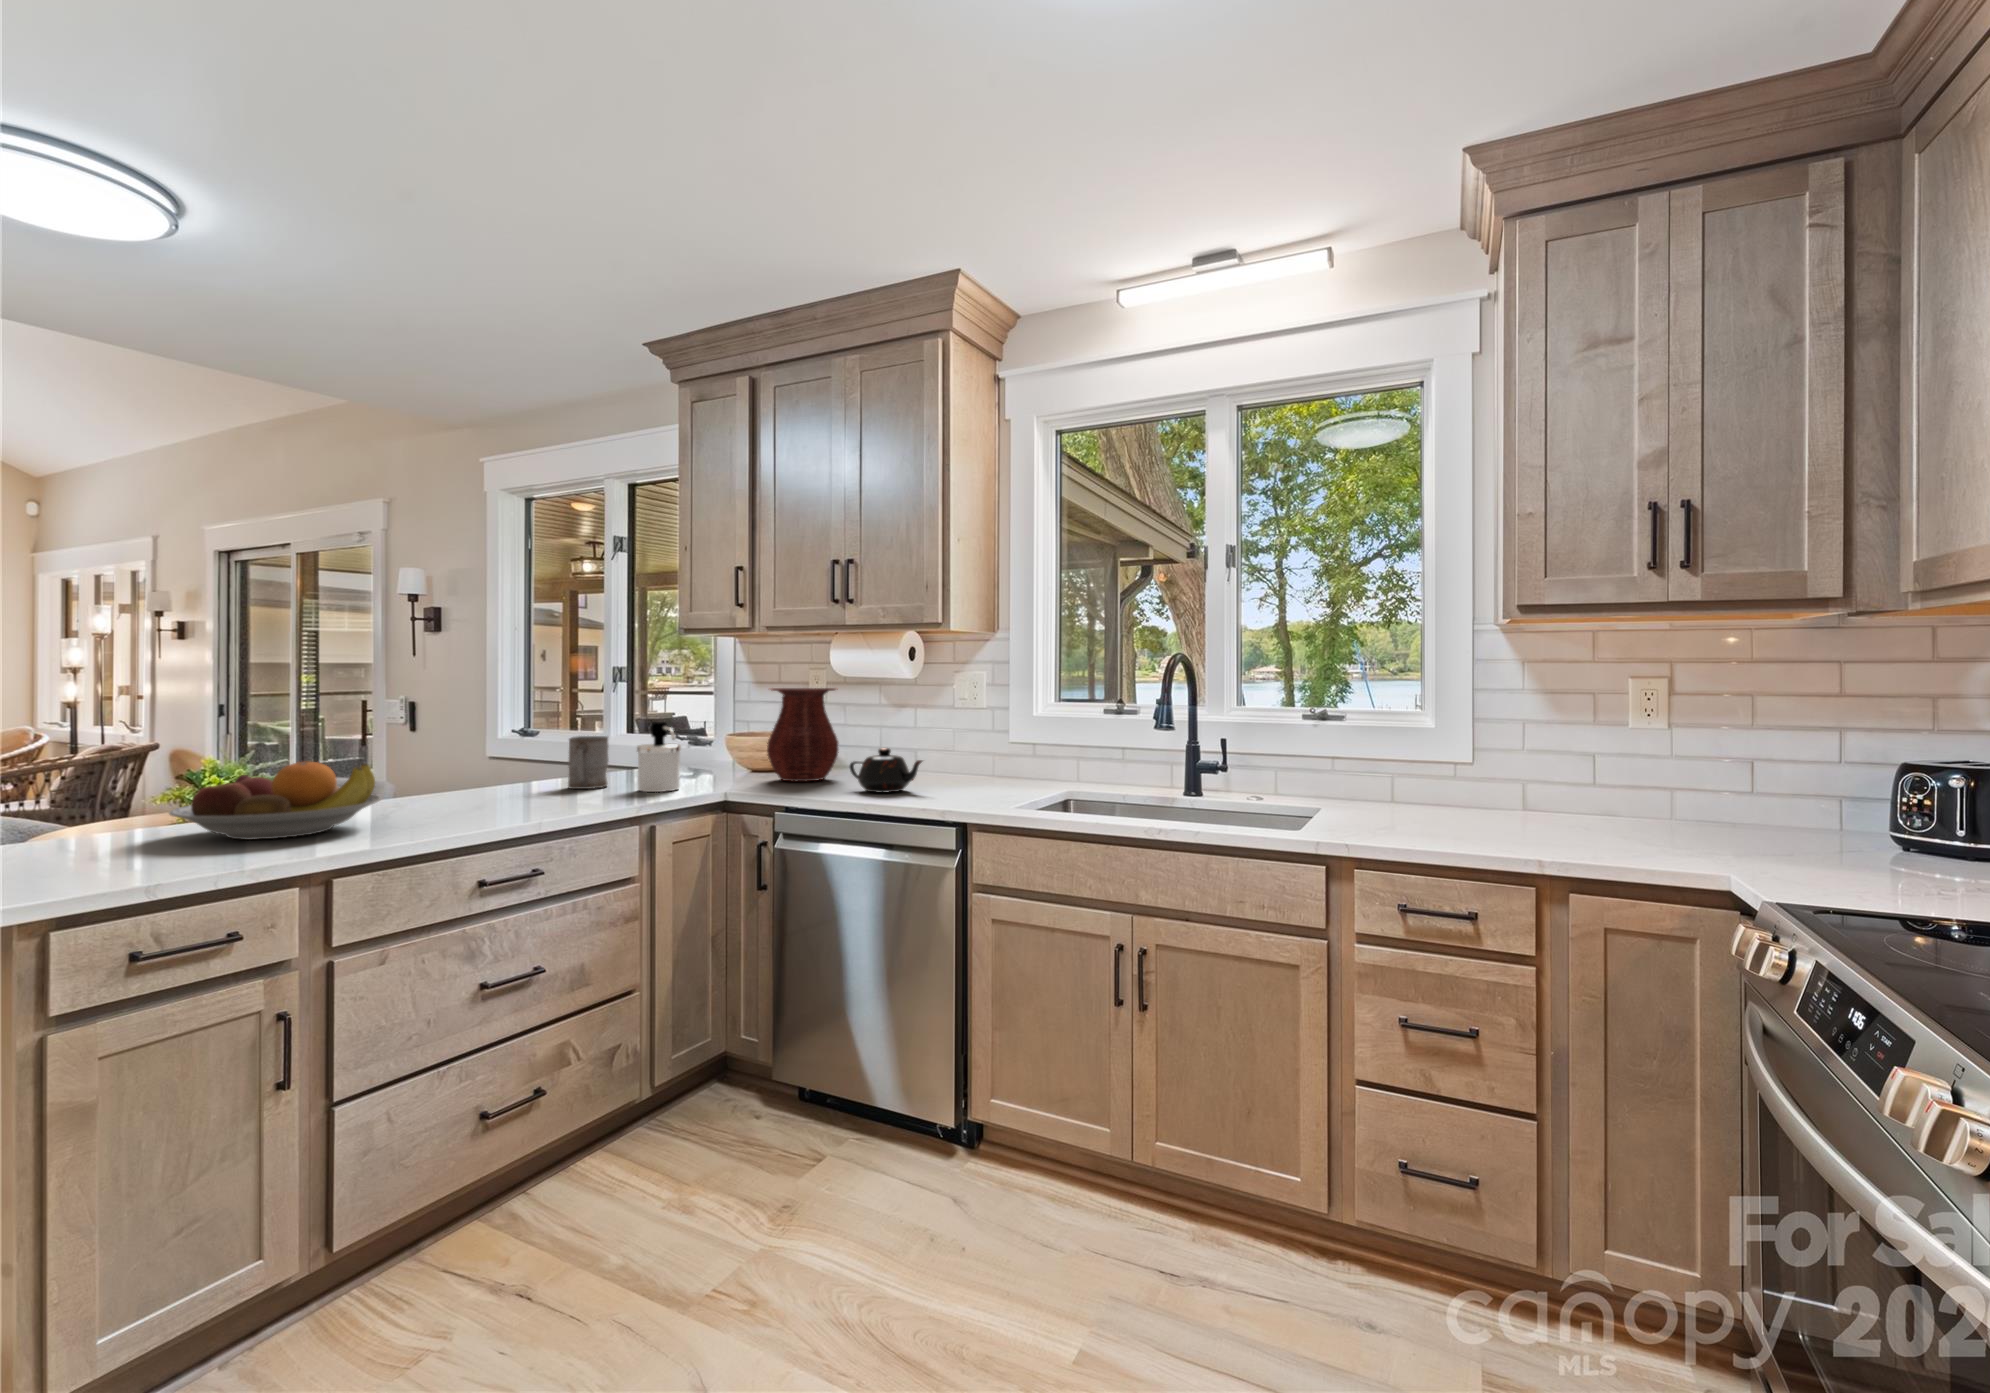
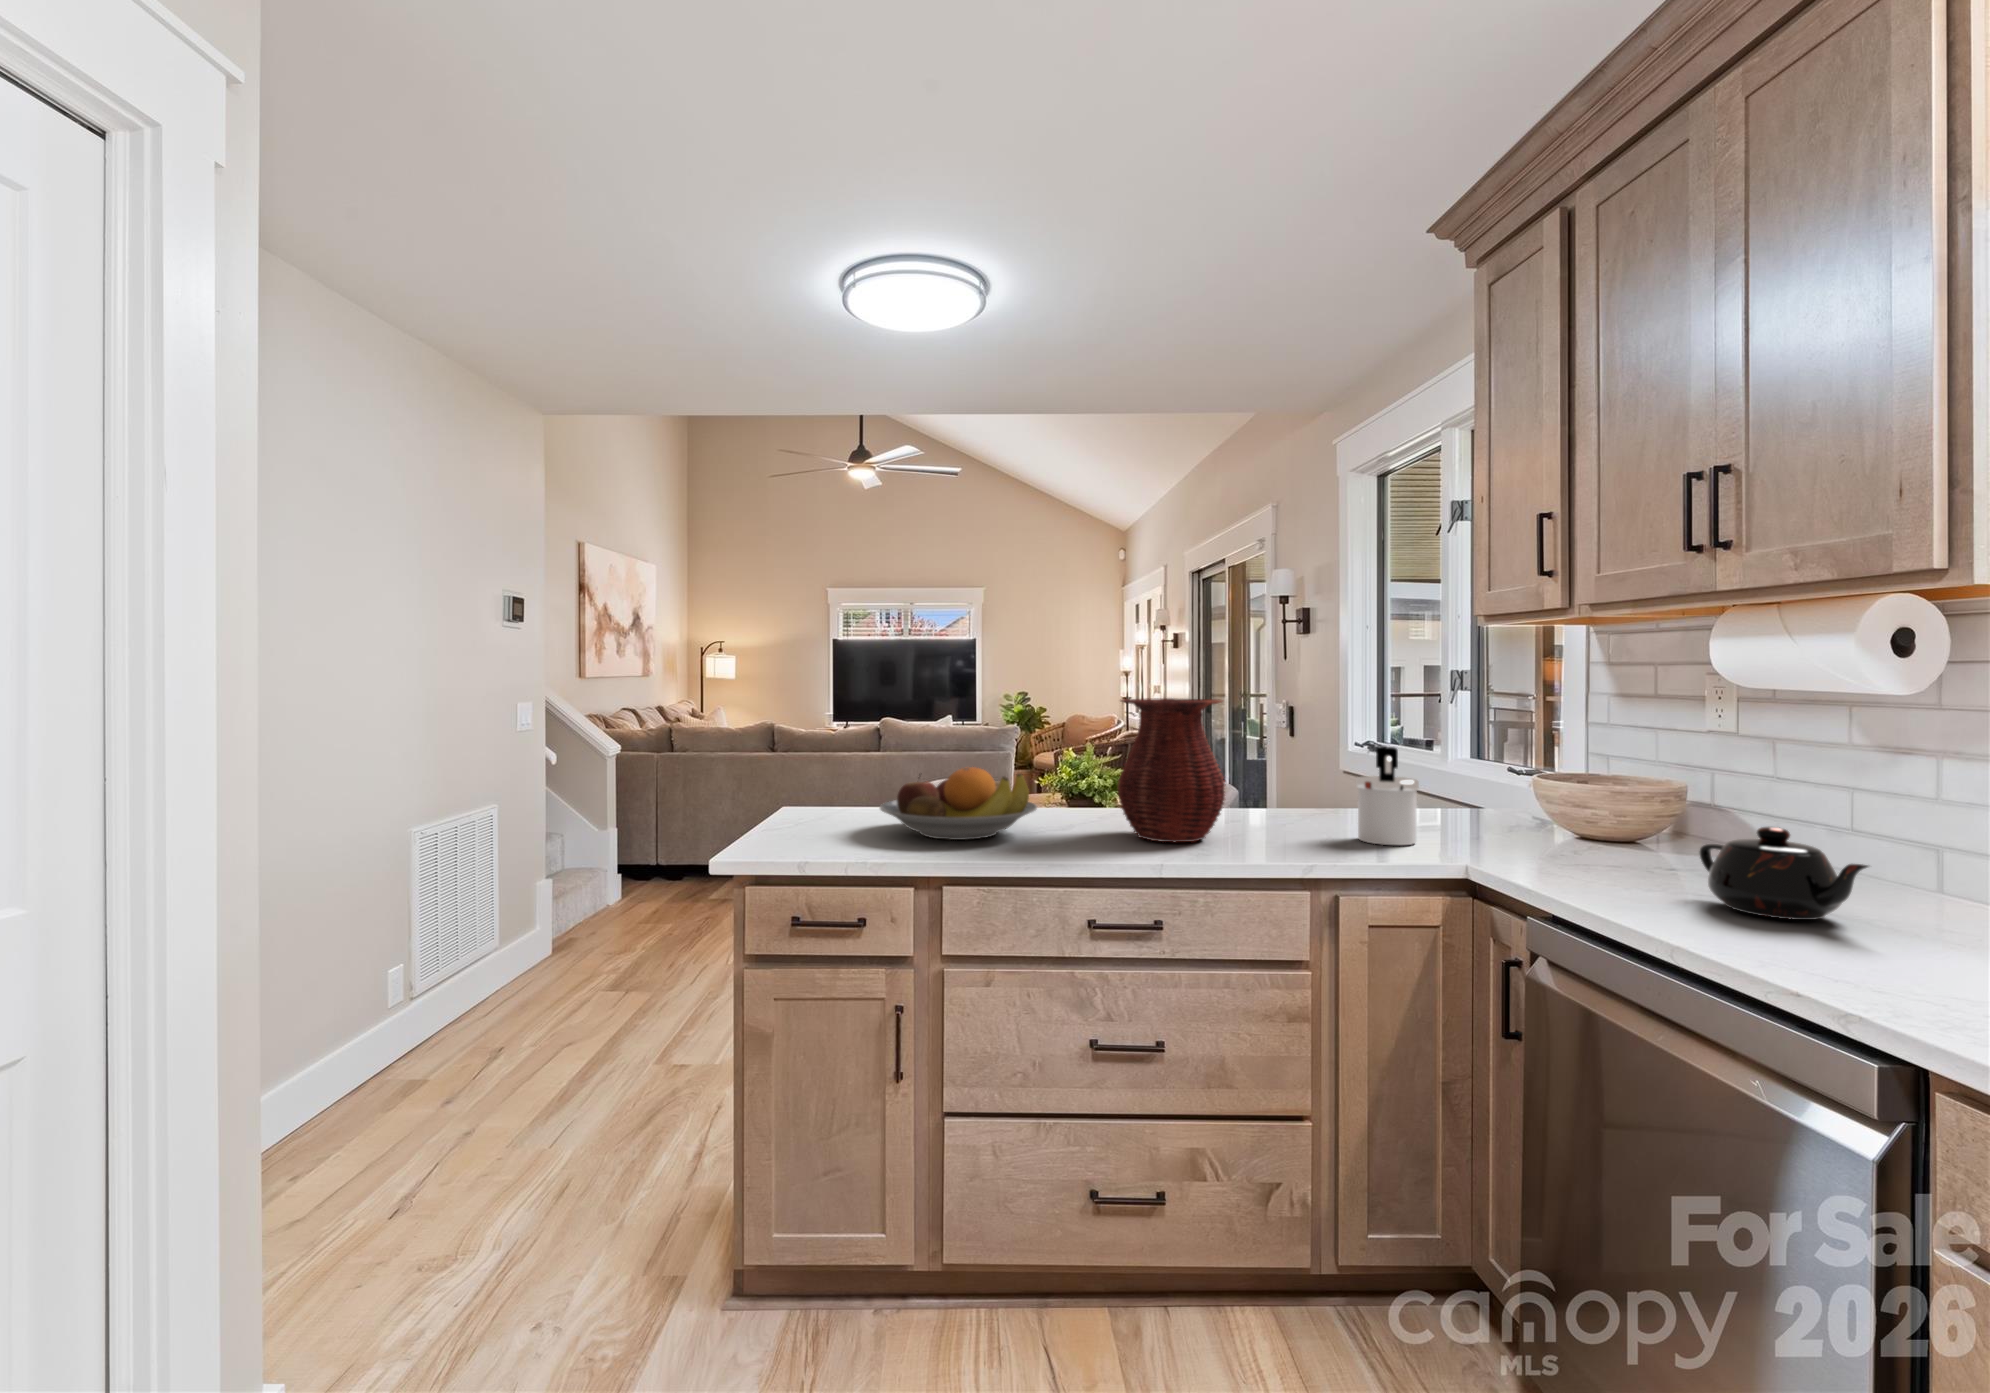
vase: present [767,688,839,781] -> present [1118,698,1225,842]
mug: present [568,736,609,789] -> none [1292,758,1342,827]

